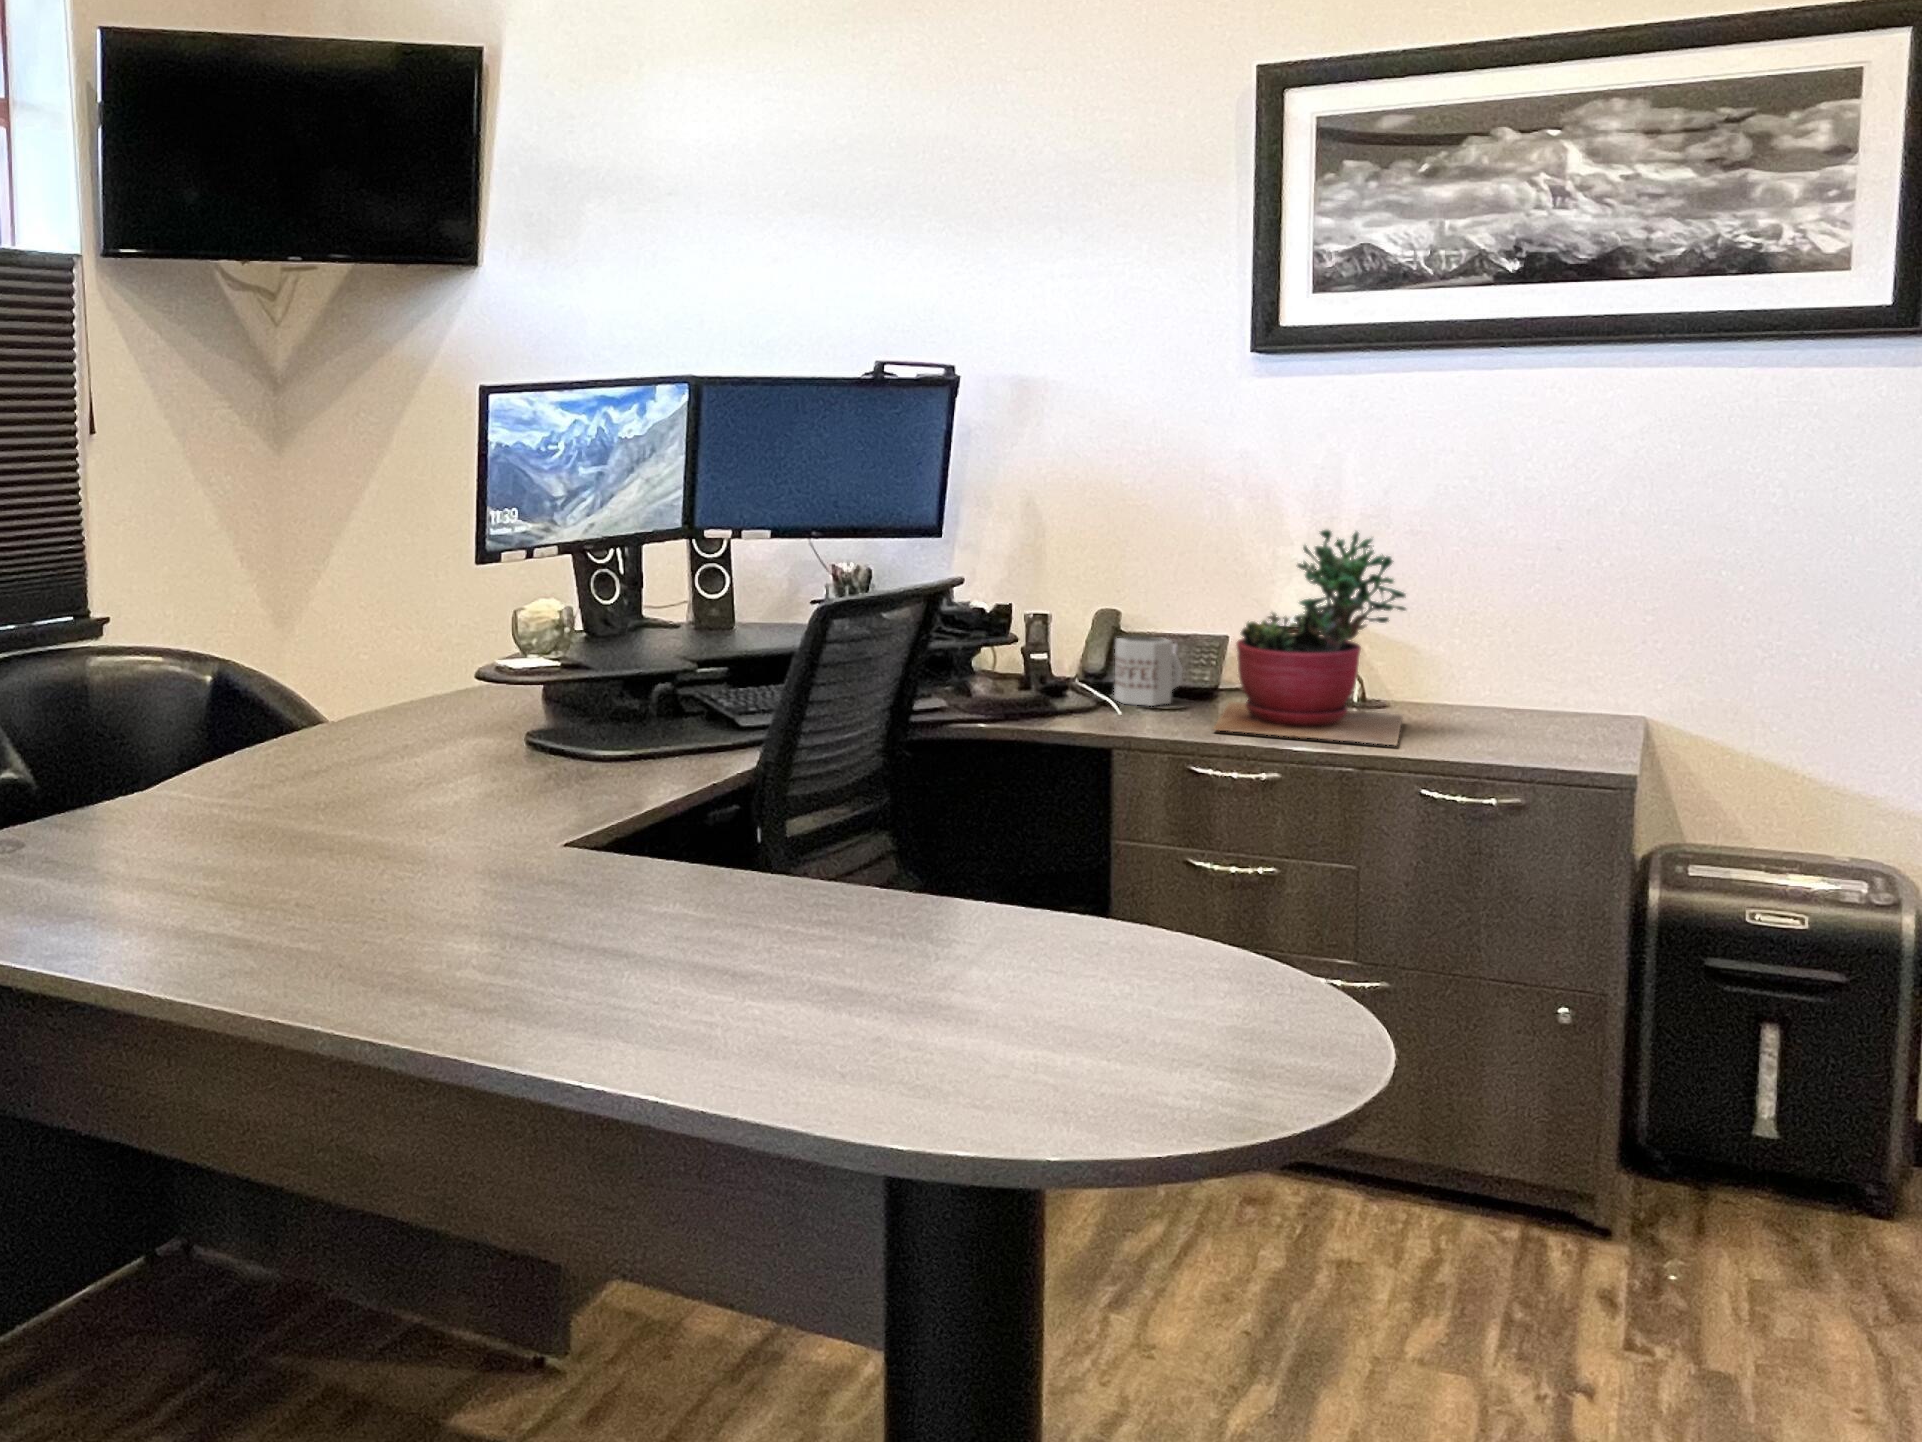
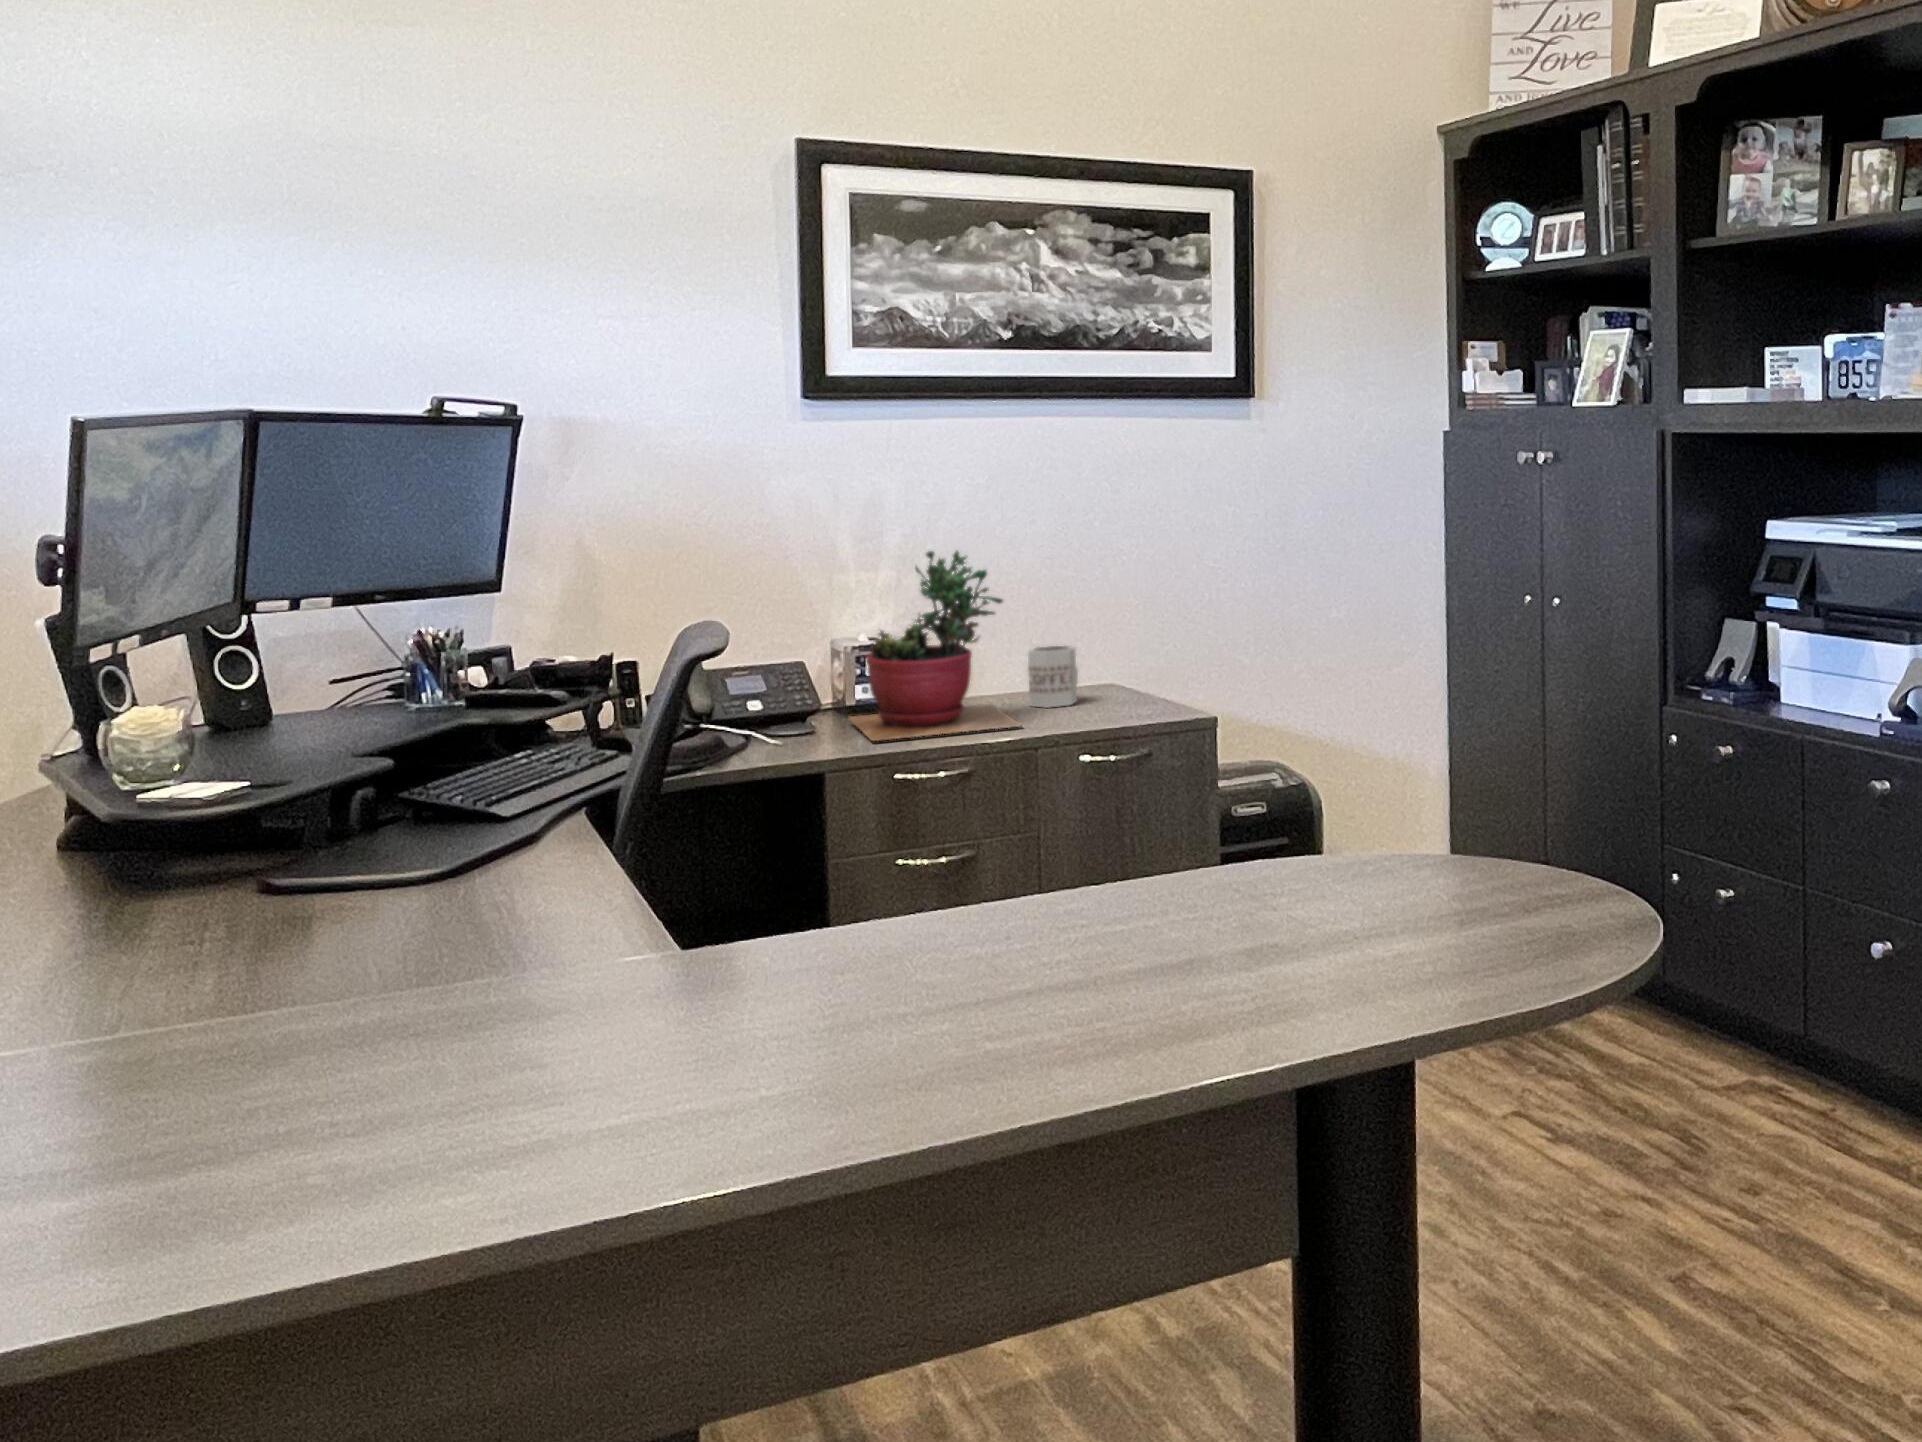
mug: present [1114,636,1183,706] -> present [1028,646,1078,708]

